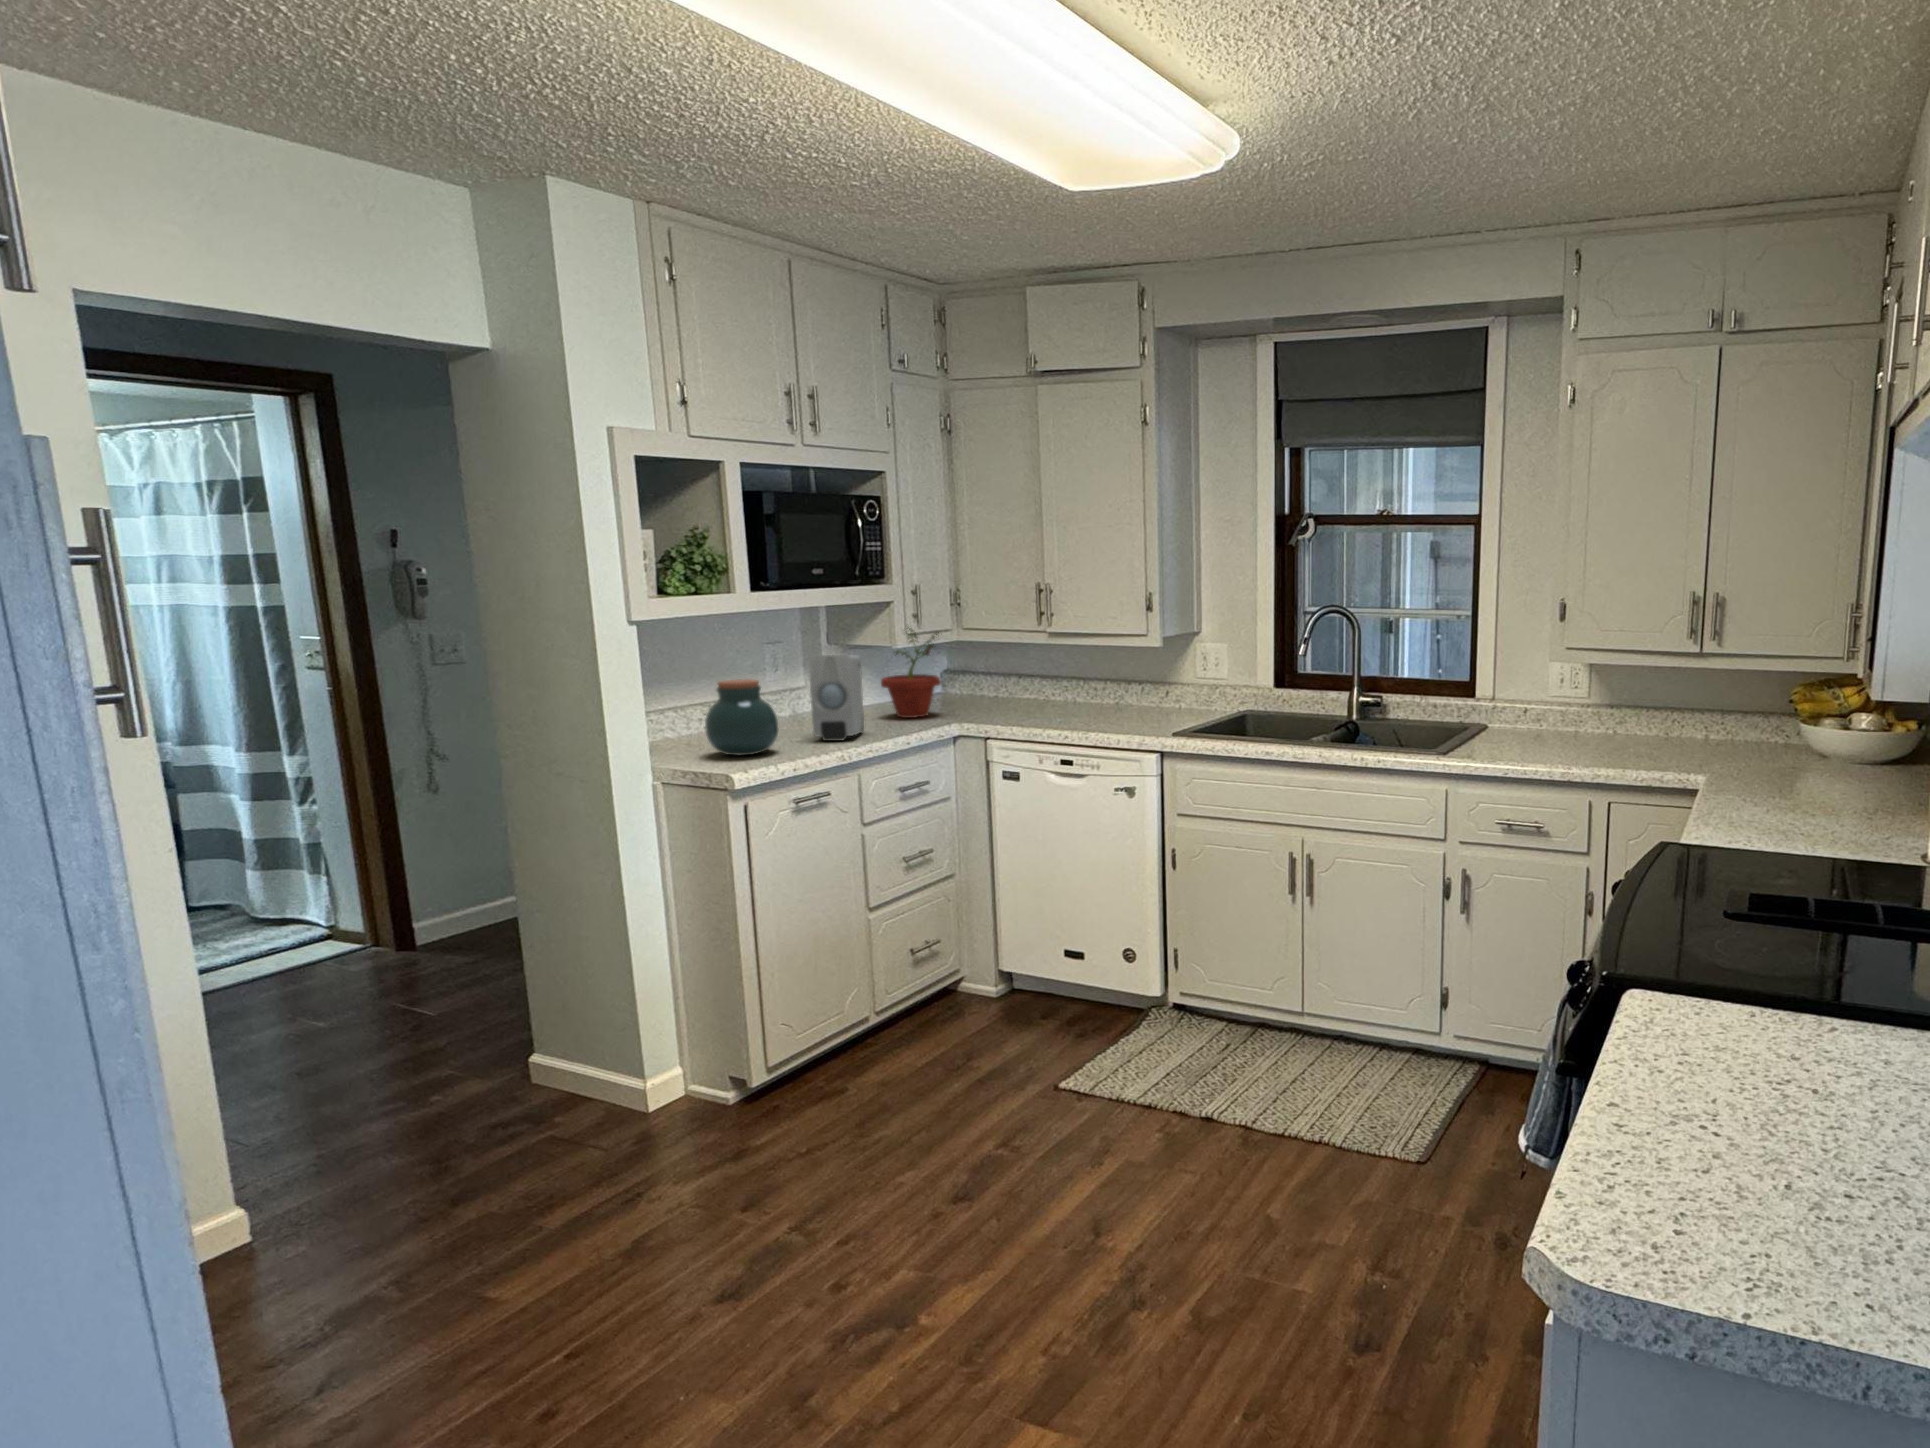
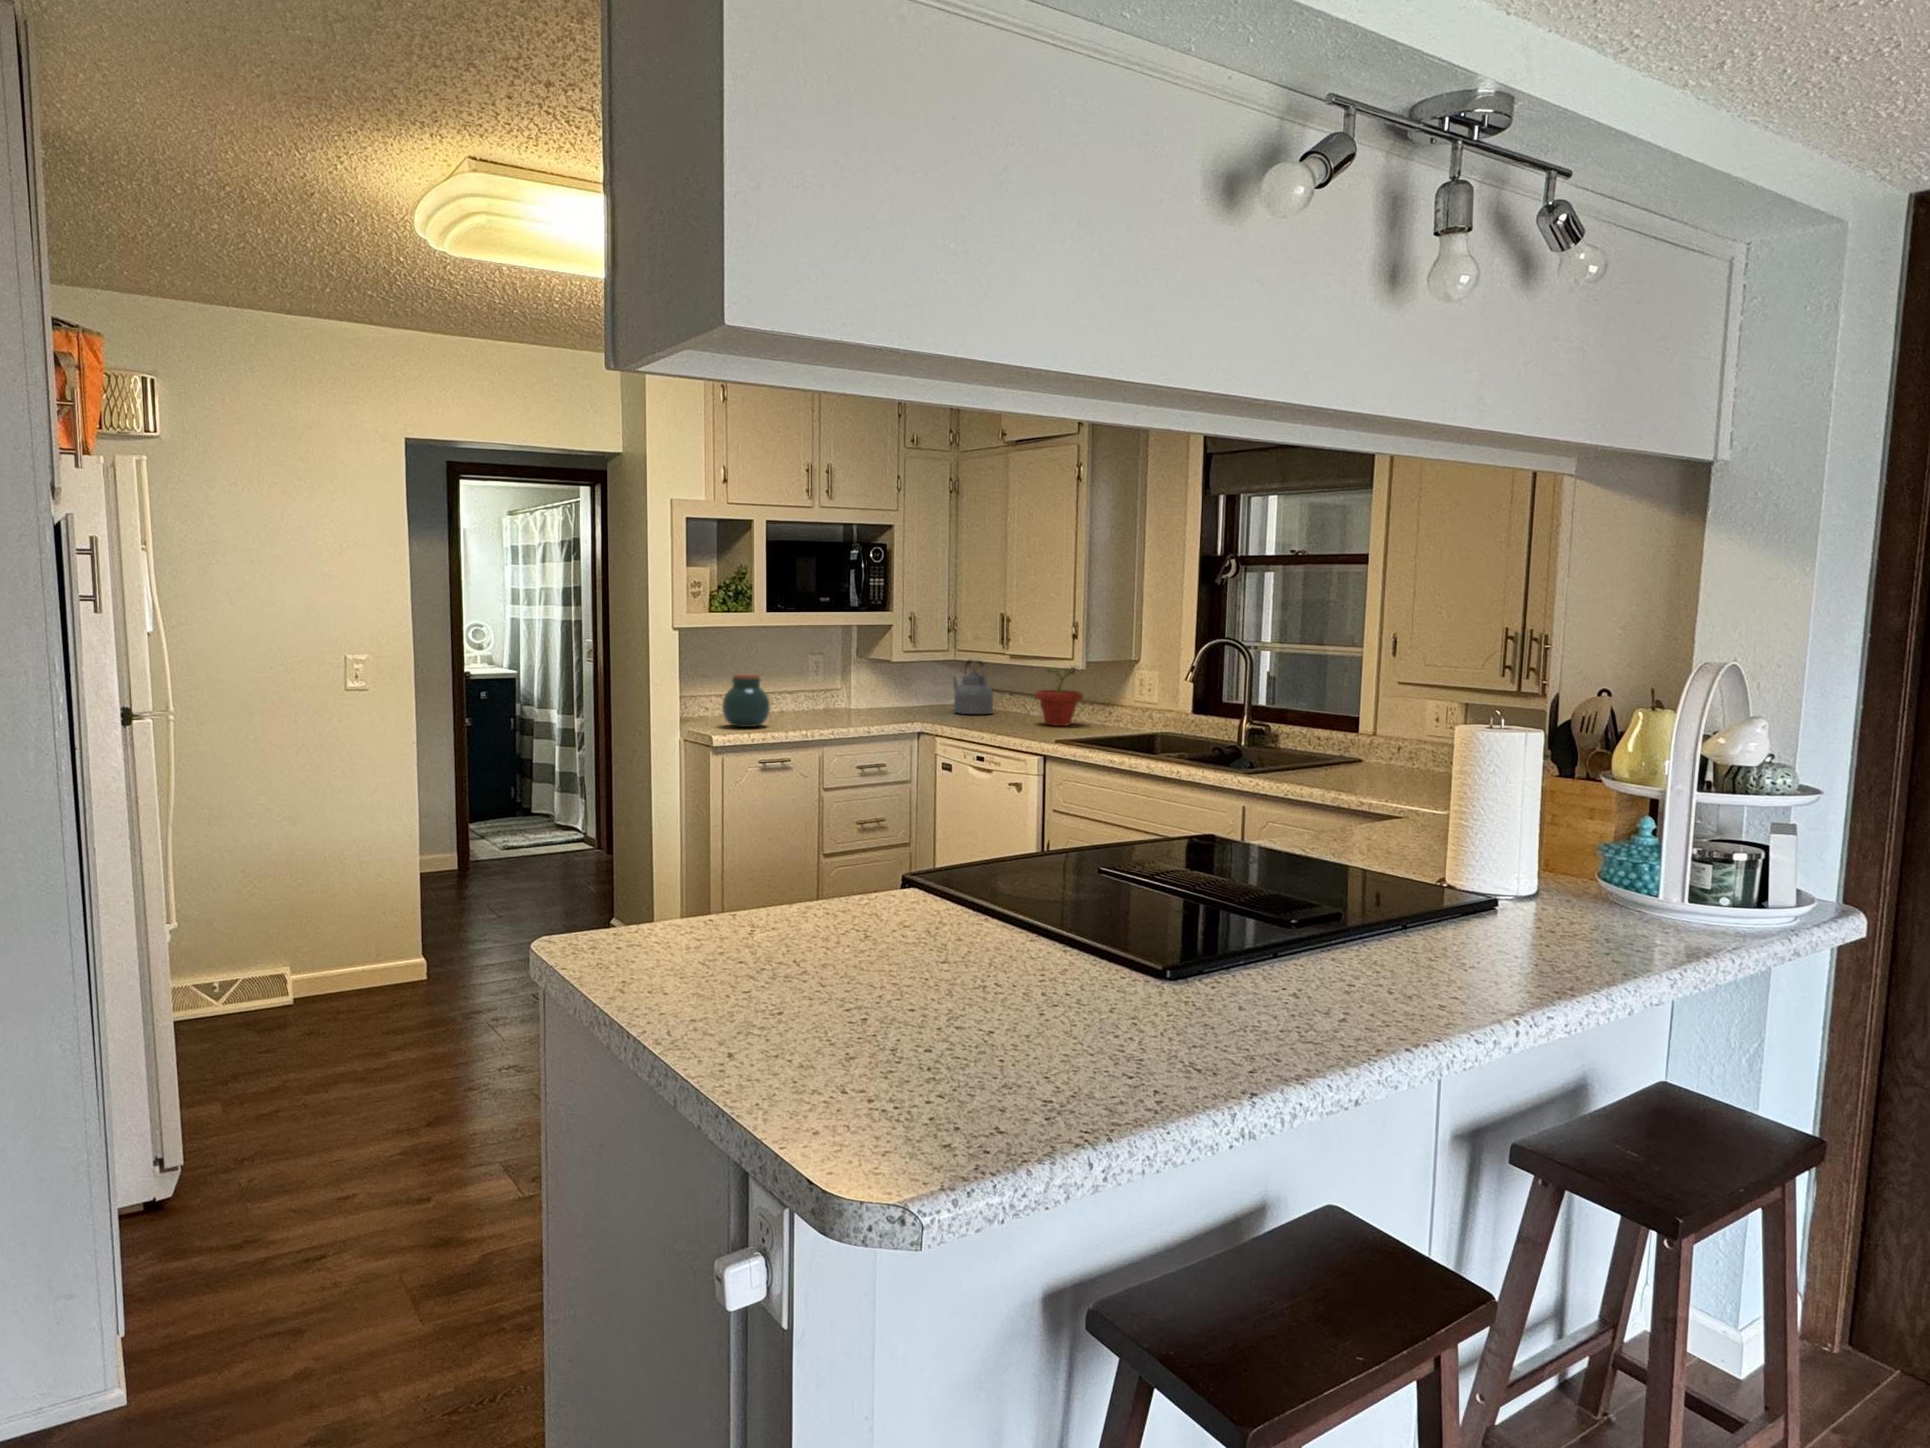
potted plant: present [881,627,941,718] -> present [1034,665,1083,726]
kettle: none [949,637,1015,706] -> present [952,660,993,714]
soap dispenser: present [809,655,864,741] -> none [801,660,847,725]

